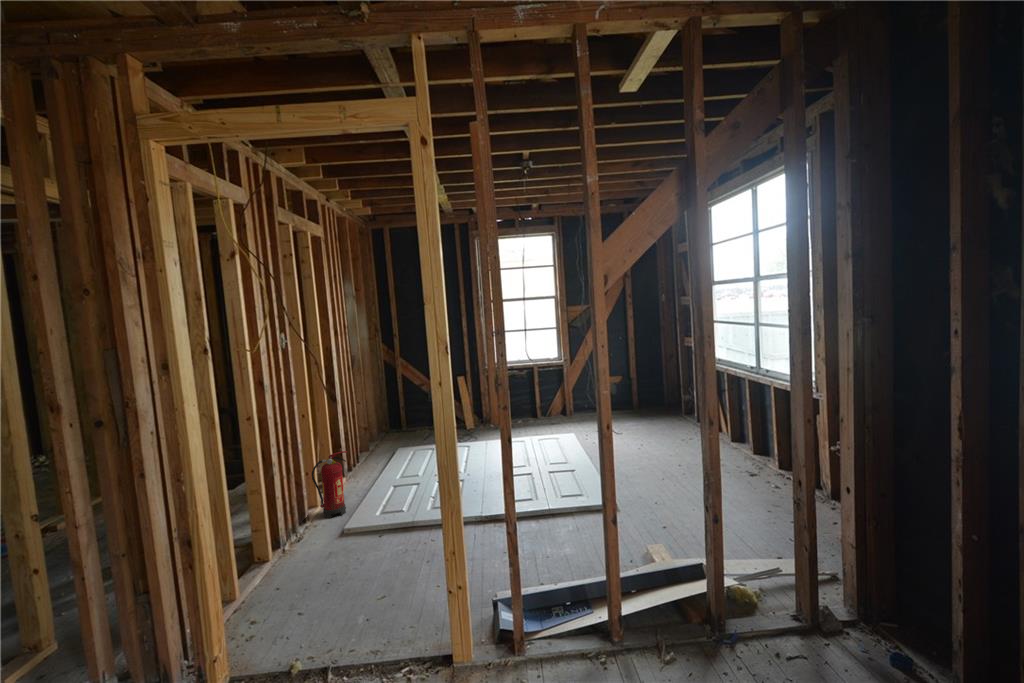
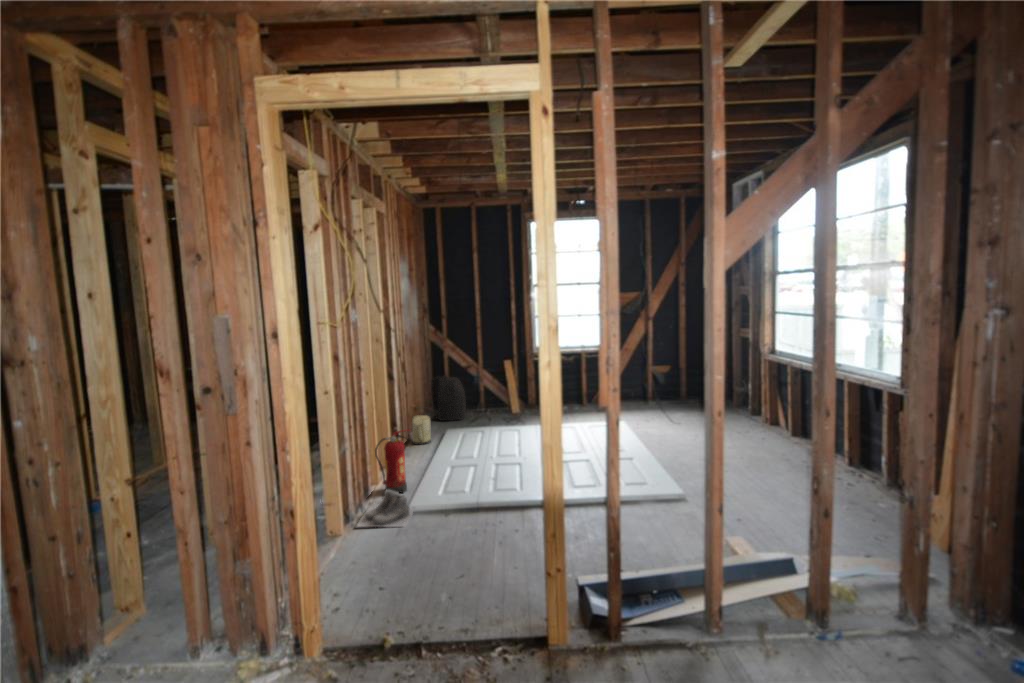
backpack: none [380,394,419,439] -> present [431,376,466,421]
watering can: none [359,427,380,465] -> present [412,415,431,445]
boots: none [285,513,351,553] -> present [356,490,413,527]

